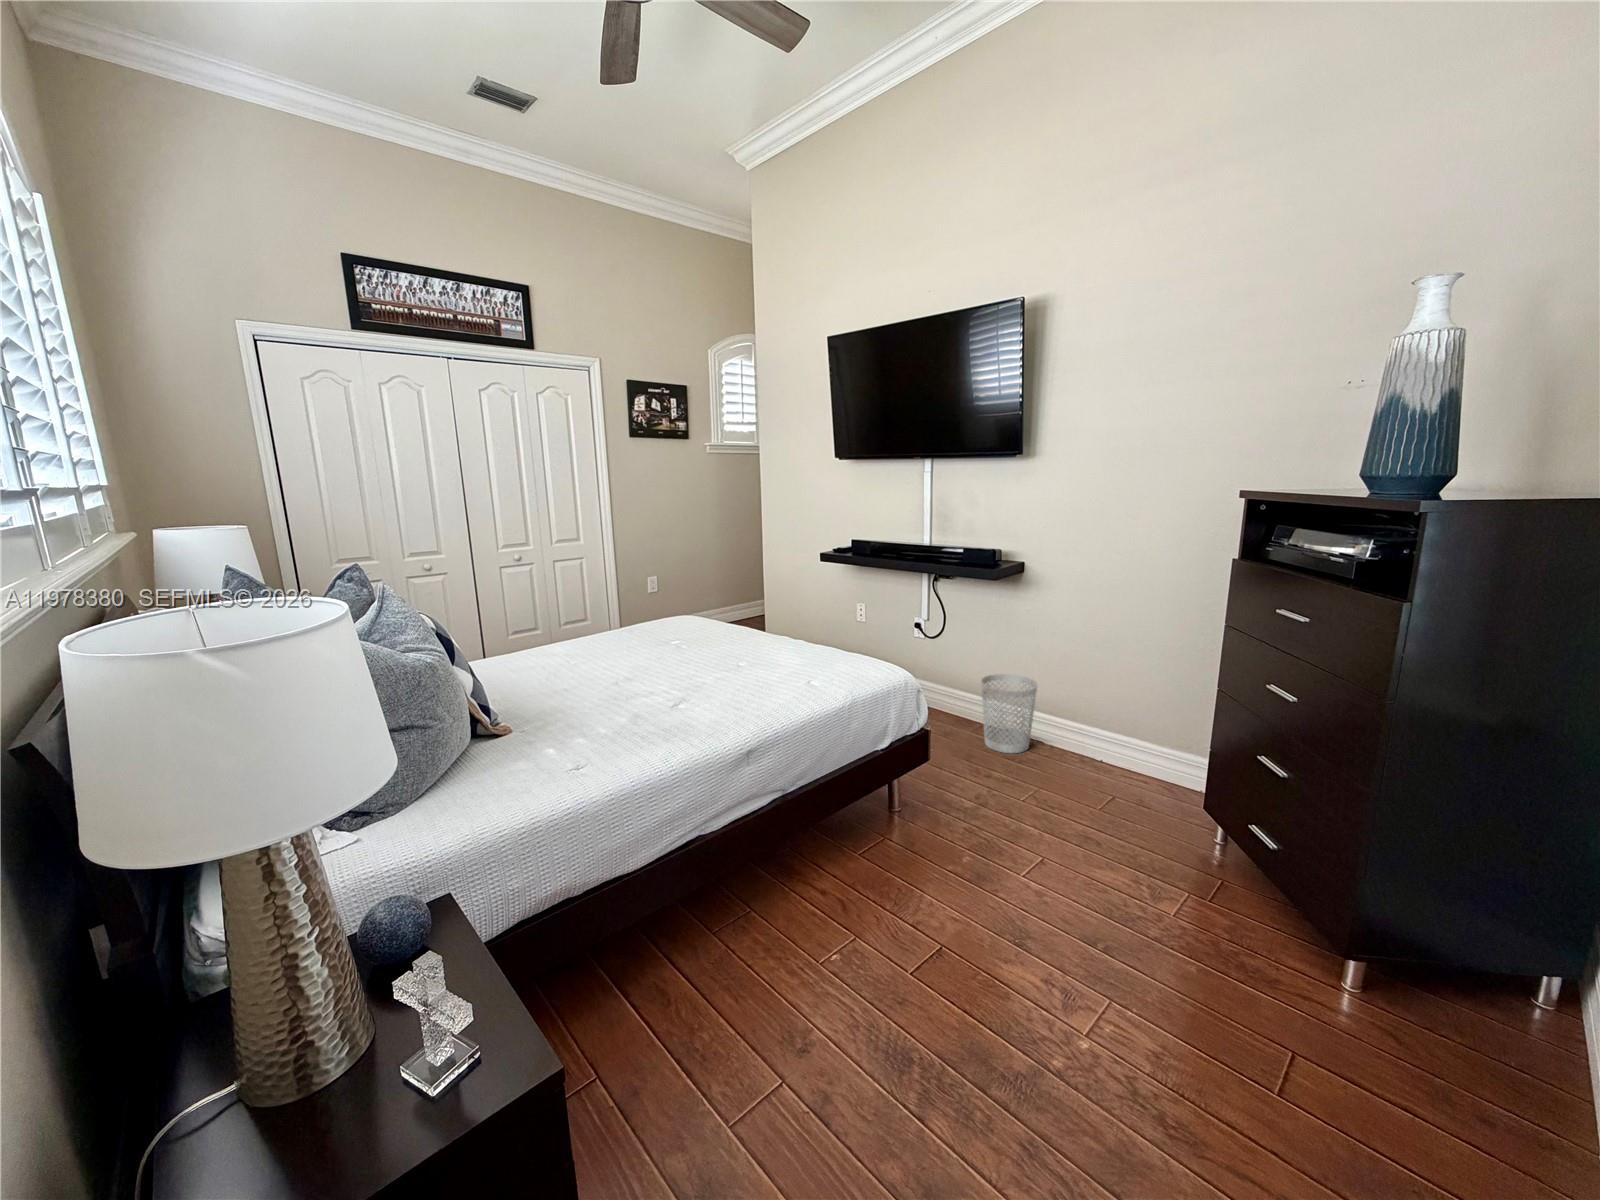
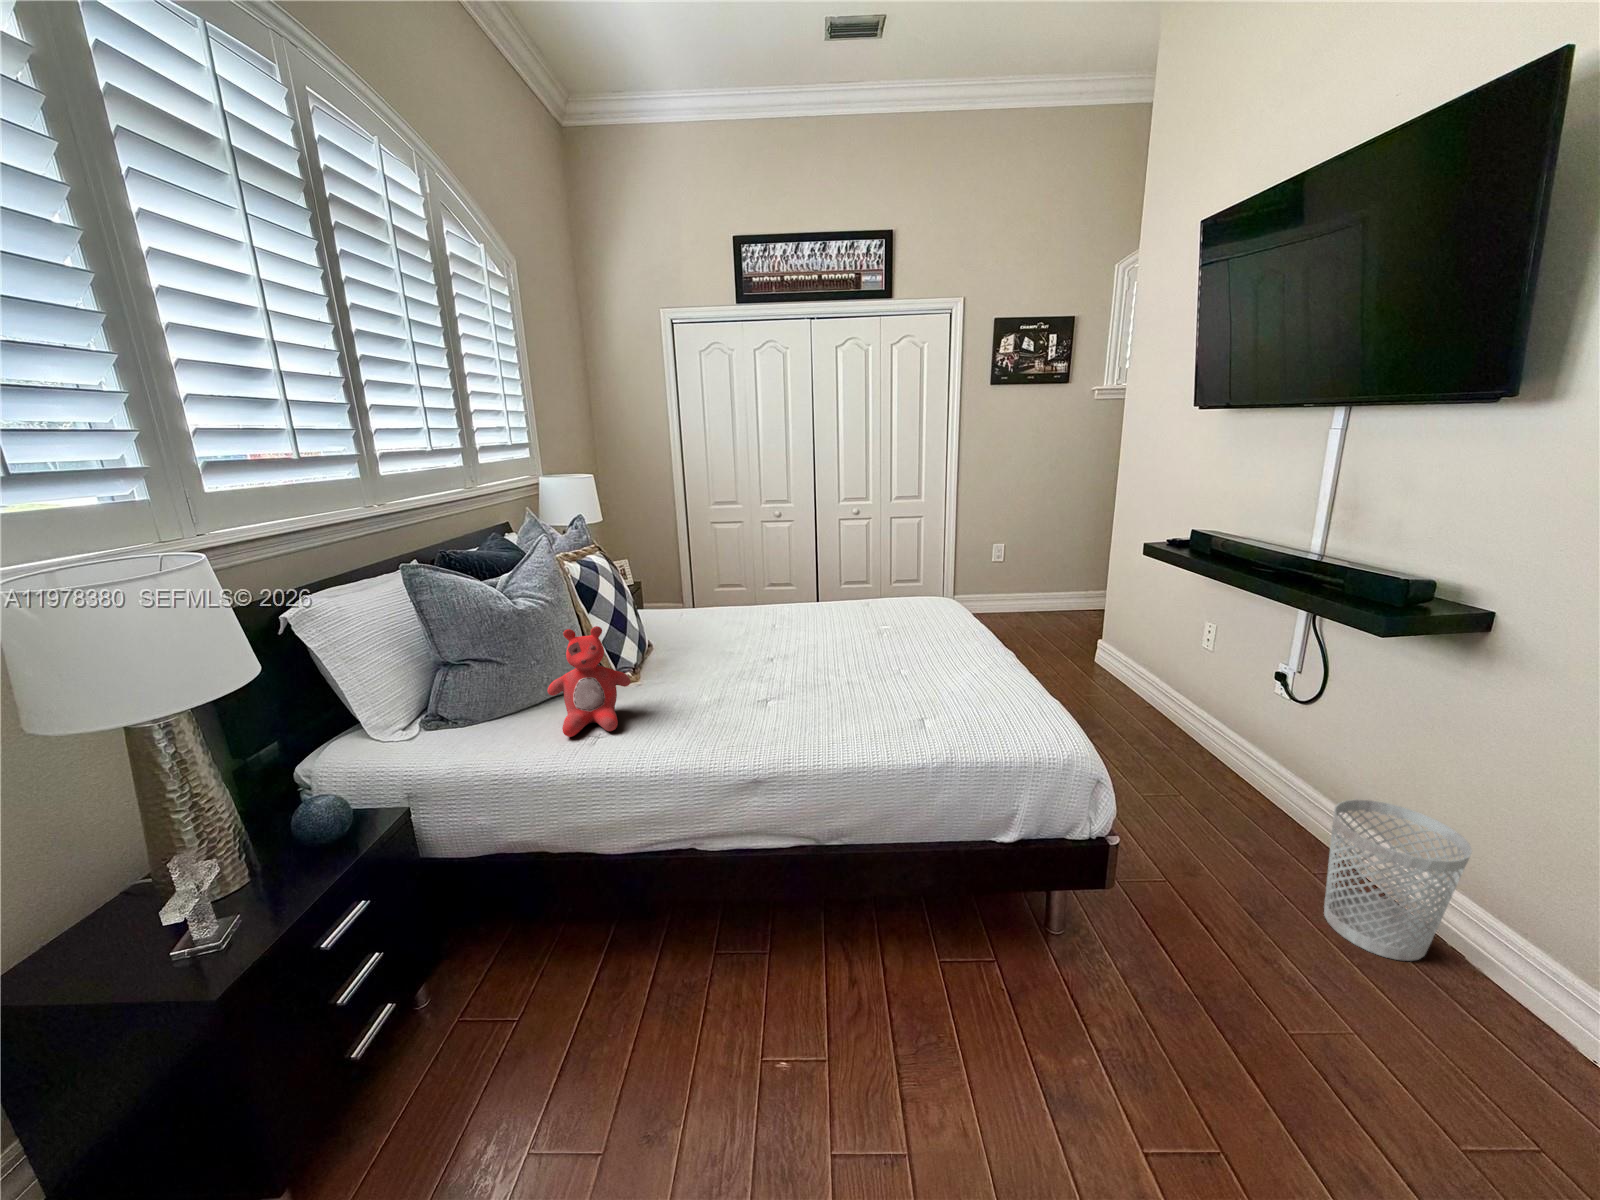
stuffed bear: none [500,659,594,776] -> present [547,626,631,737]

